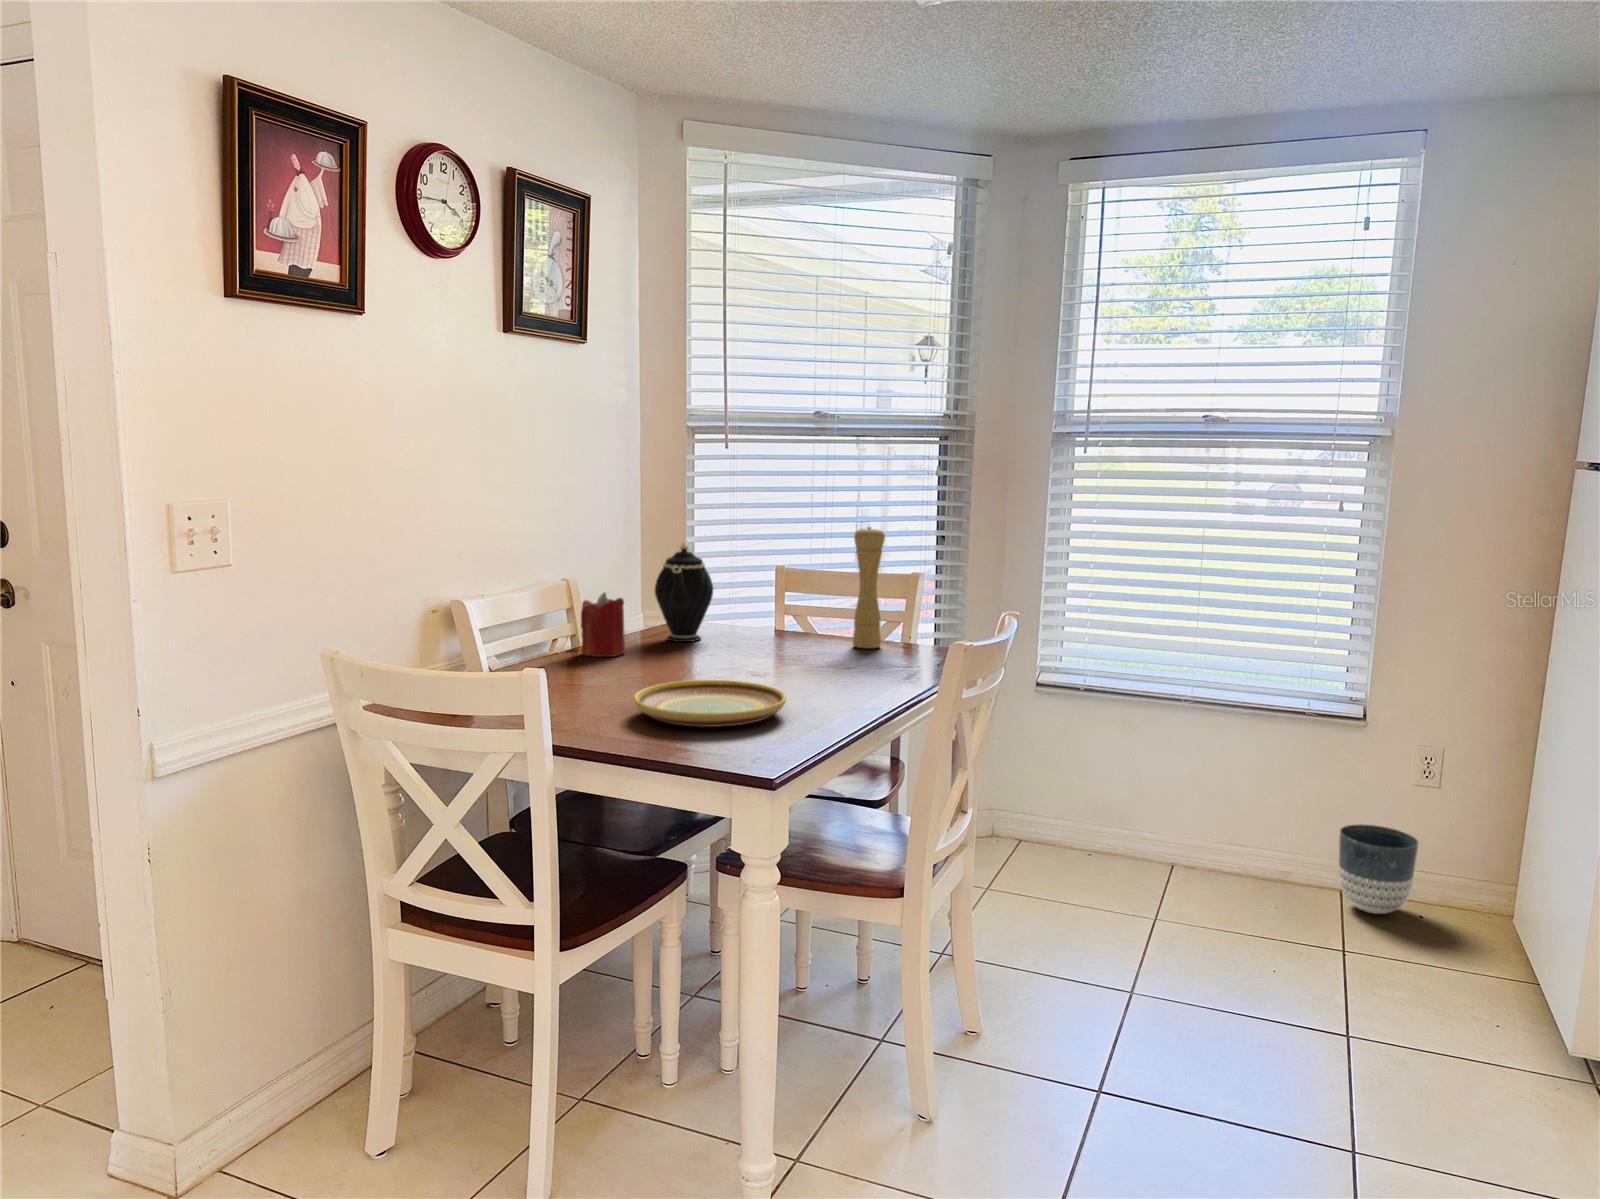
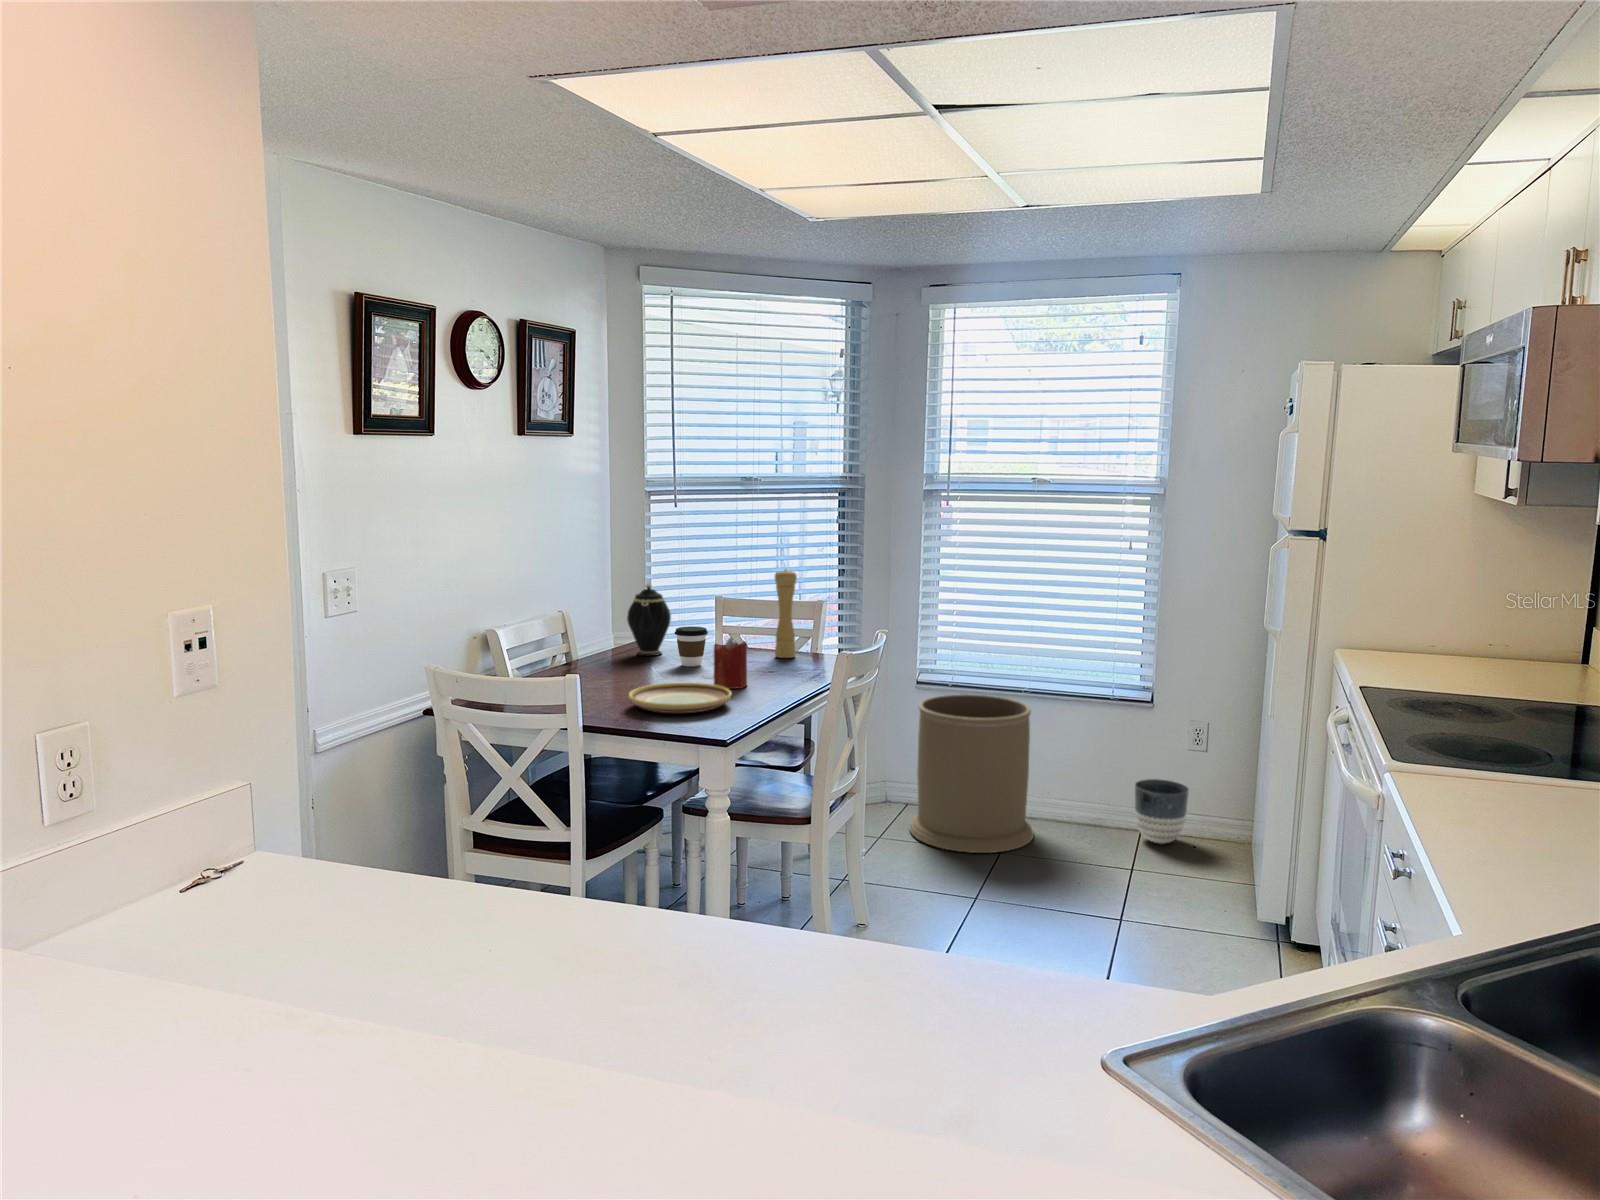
candle: present [581,592,625,657] -> present [714,637,747,689]
coffee cup: none [715,602,761,657] -> present [675,626,708,666]
trash can: none [1027,702,1198,919] -> present [909,694,1033,853]

